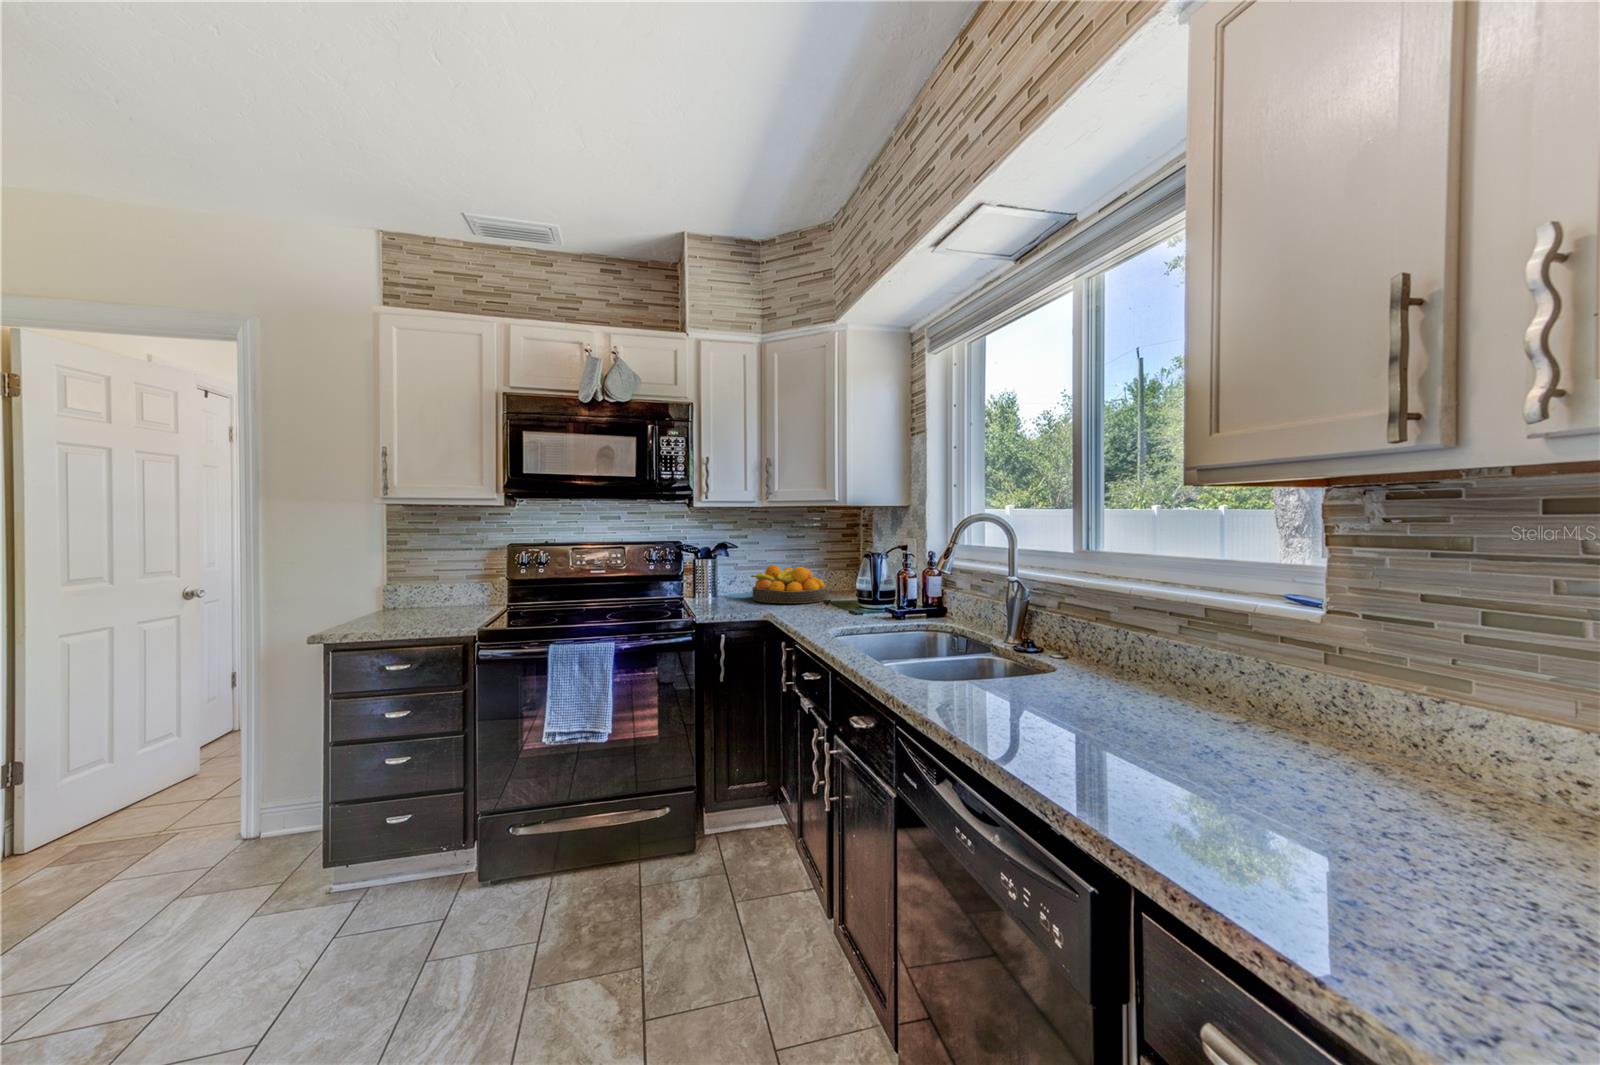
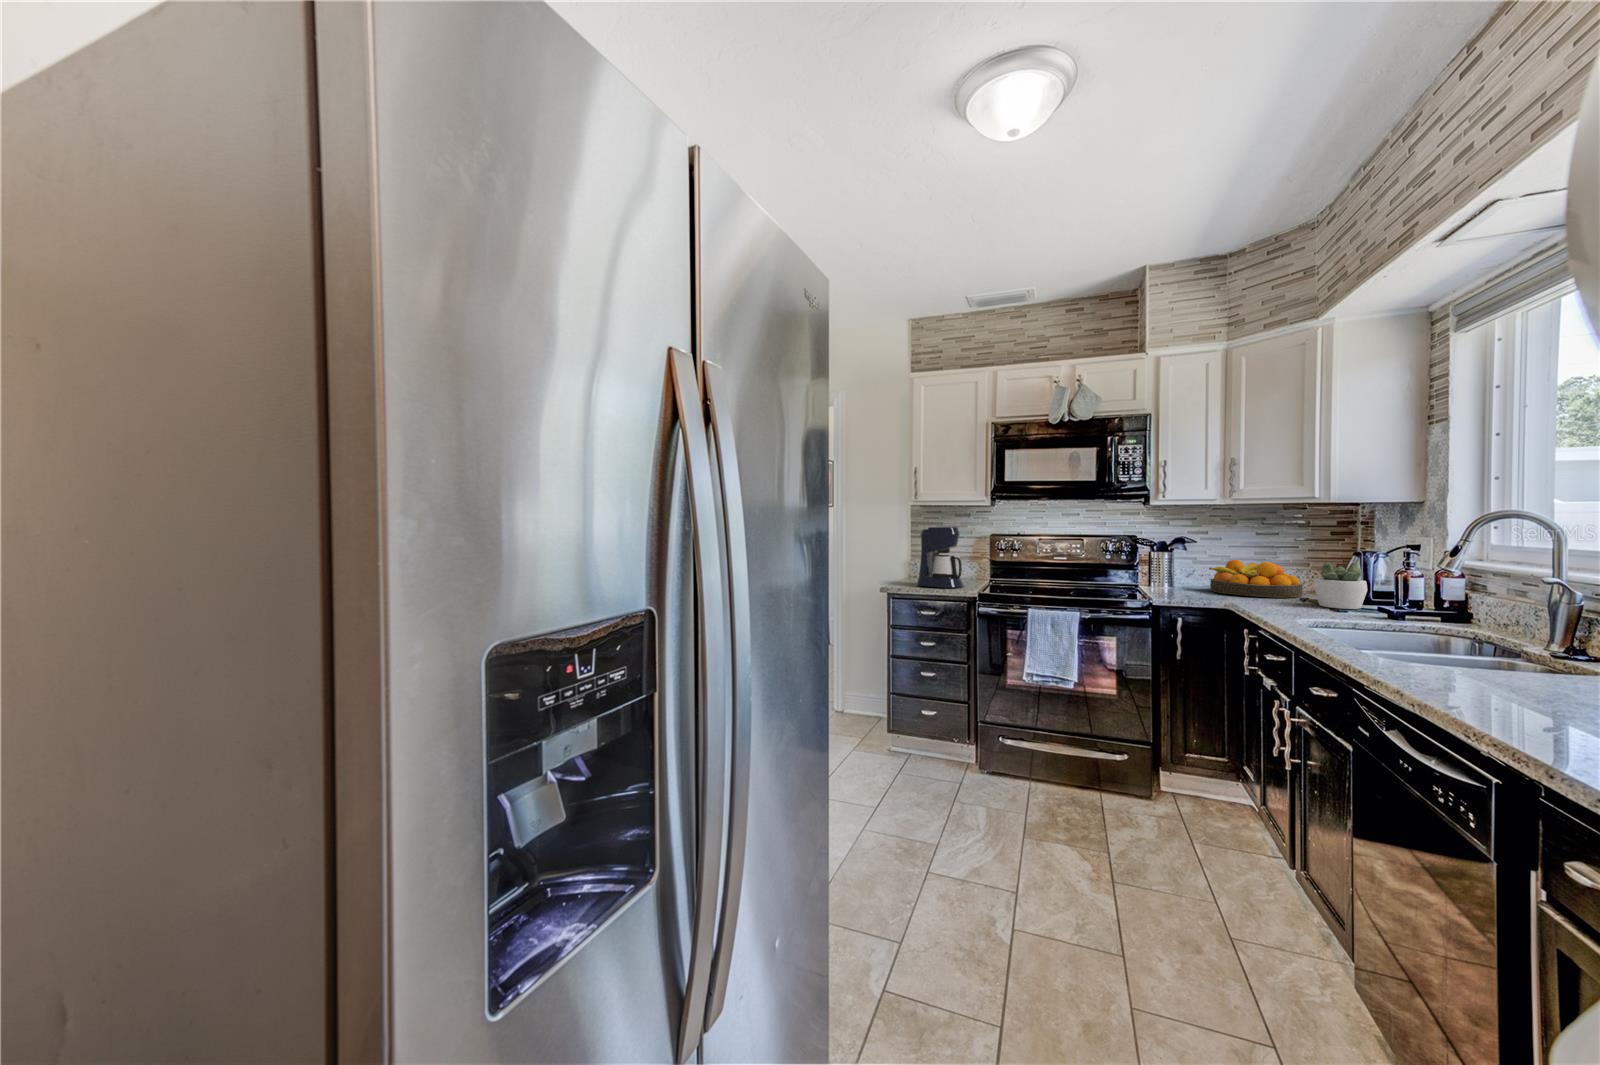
coffee maker: none [378,534,460,627] -> present [917,527,964,588]
succulent plant: none [838,565,876,611] -> present [1314,562,1367,609]

